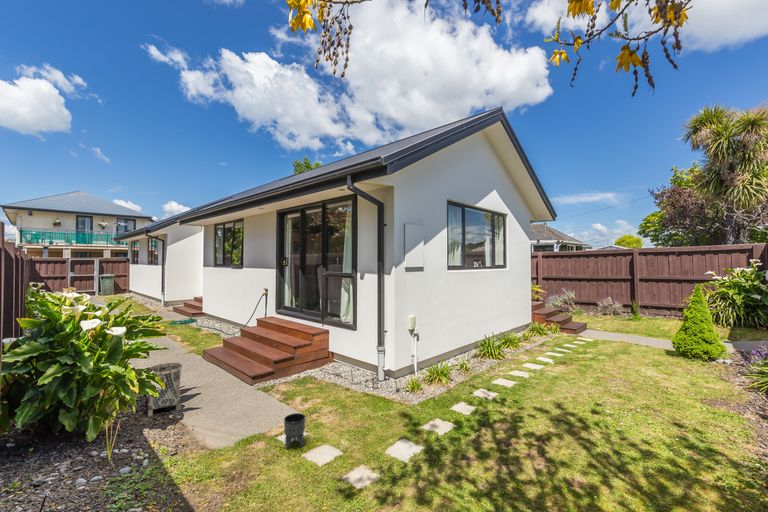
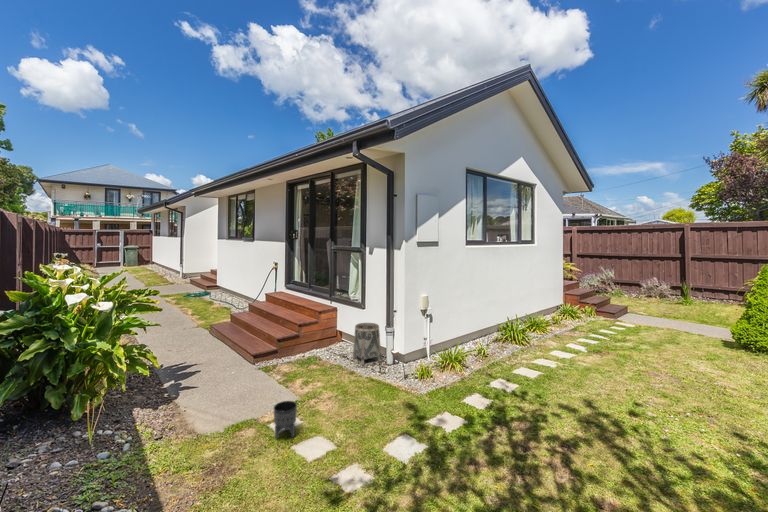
basket: present [148,363,182,416] -> present [353,323,381,365]

